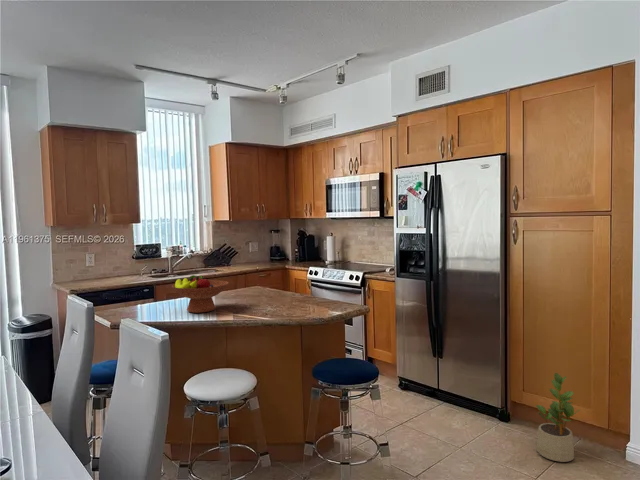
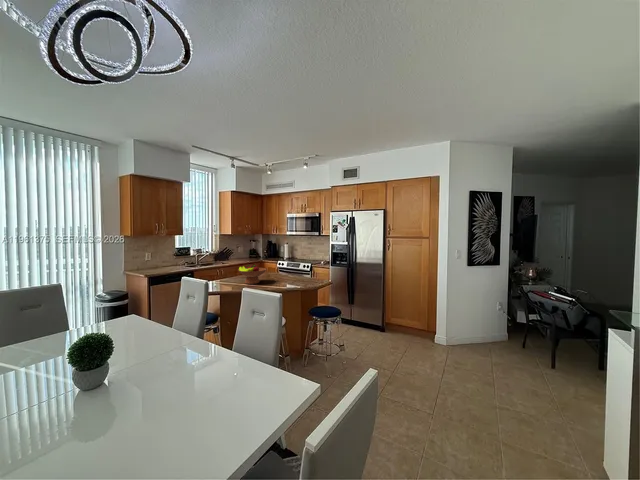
potted plant: present [537,373,579,462] -> none [399,307,417,345]

